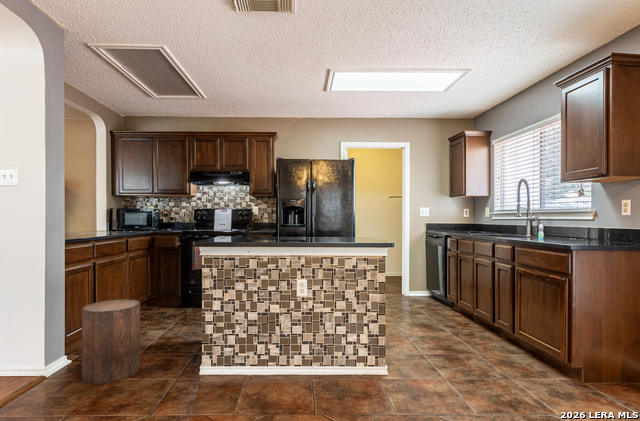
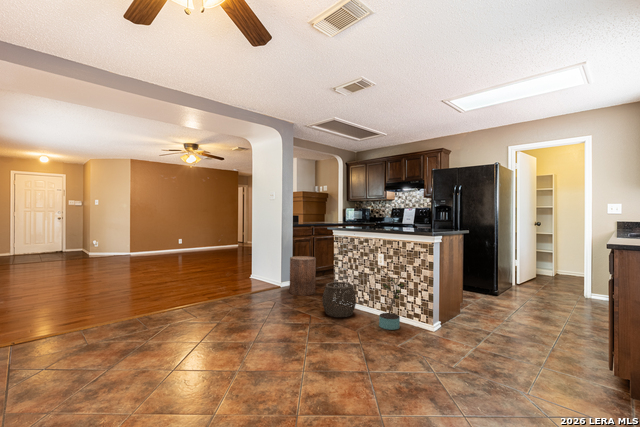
potted plant: none [311,287,373,397] -> present [373,261,409,330]
woven basket: none [213,336,274,407] -> present [322,282,356,317]

